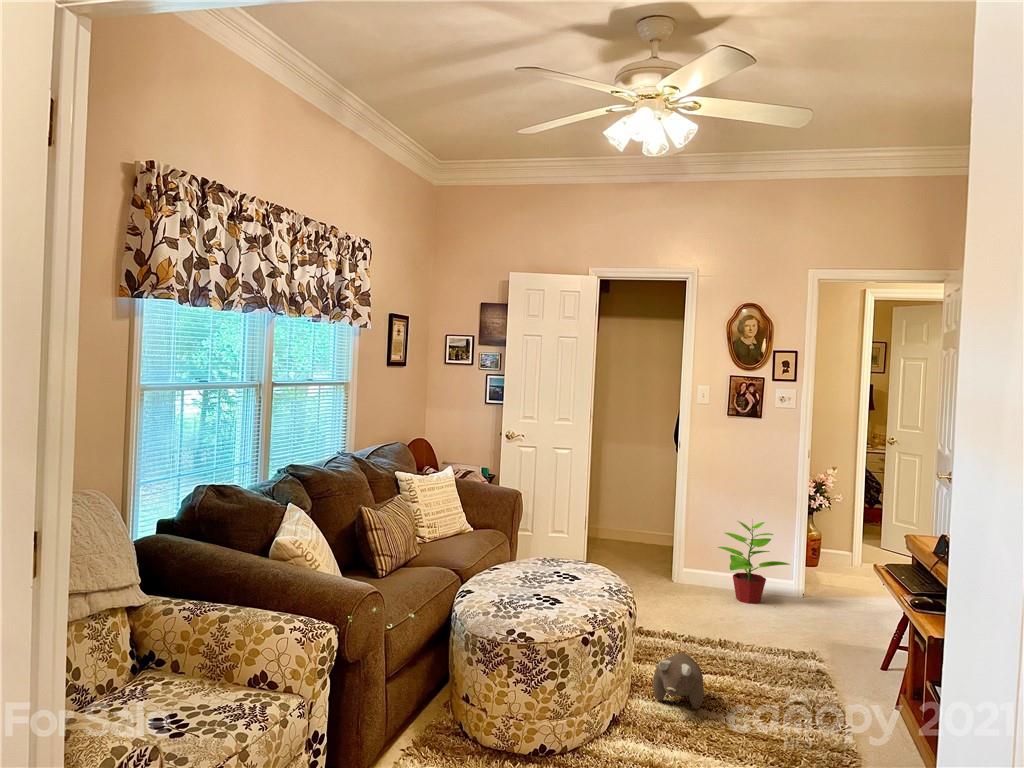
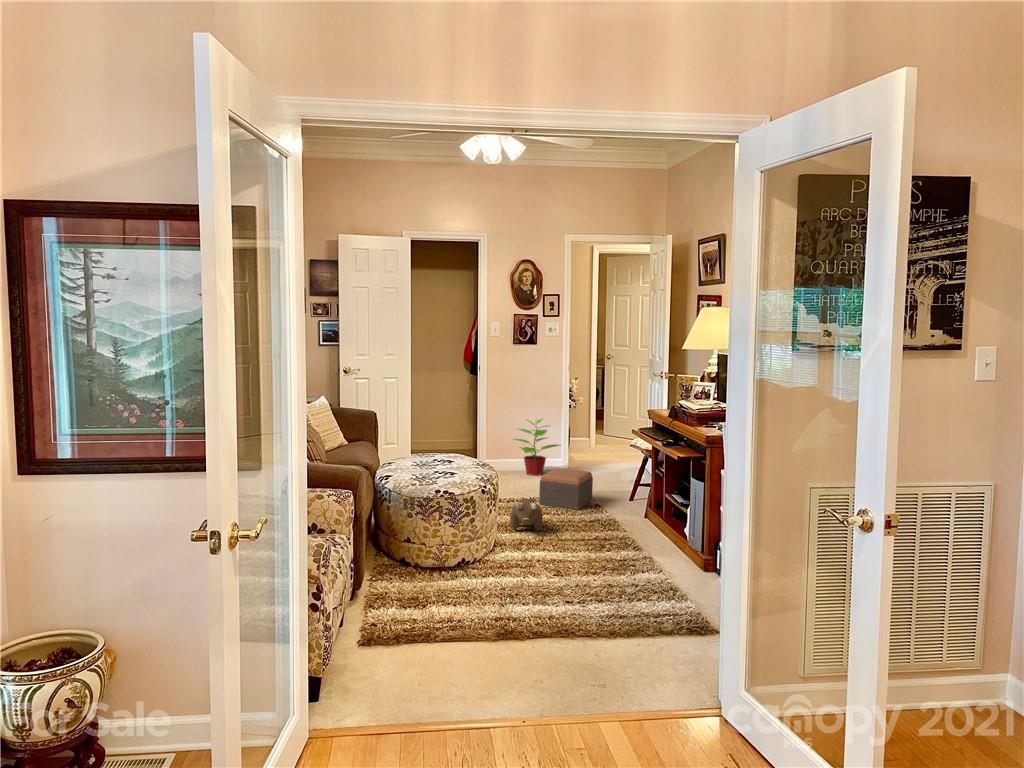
footstool: none [726,603,817,678] -> present [539,468,593,510]

